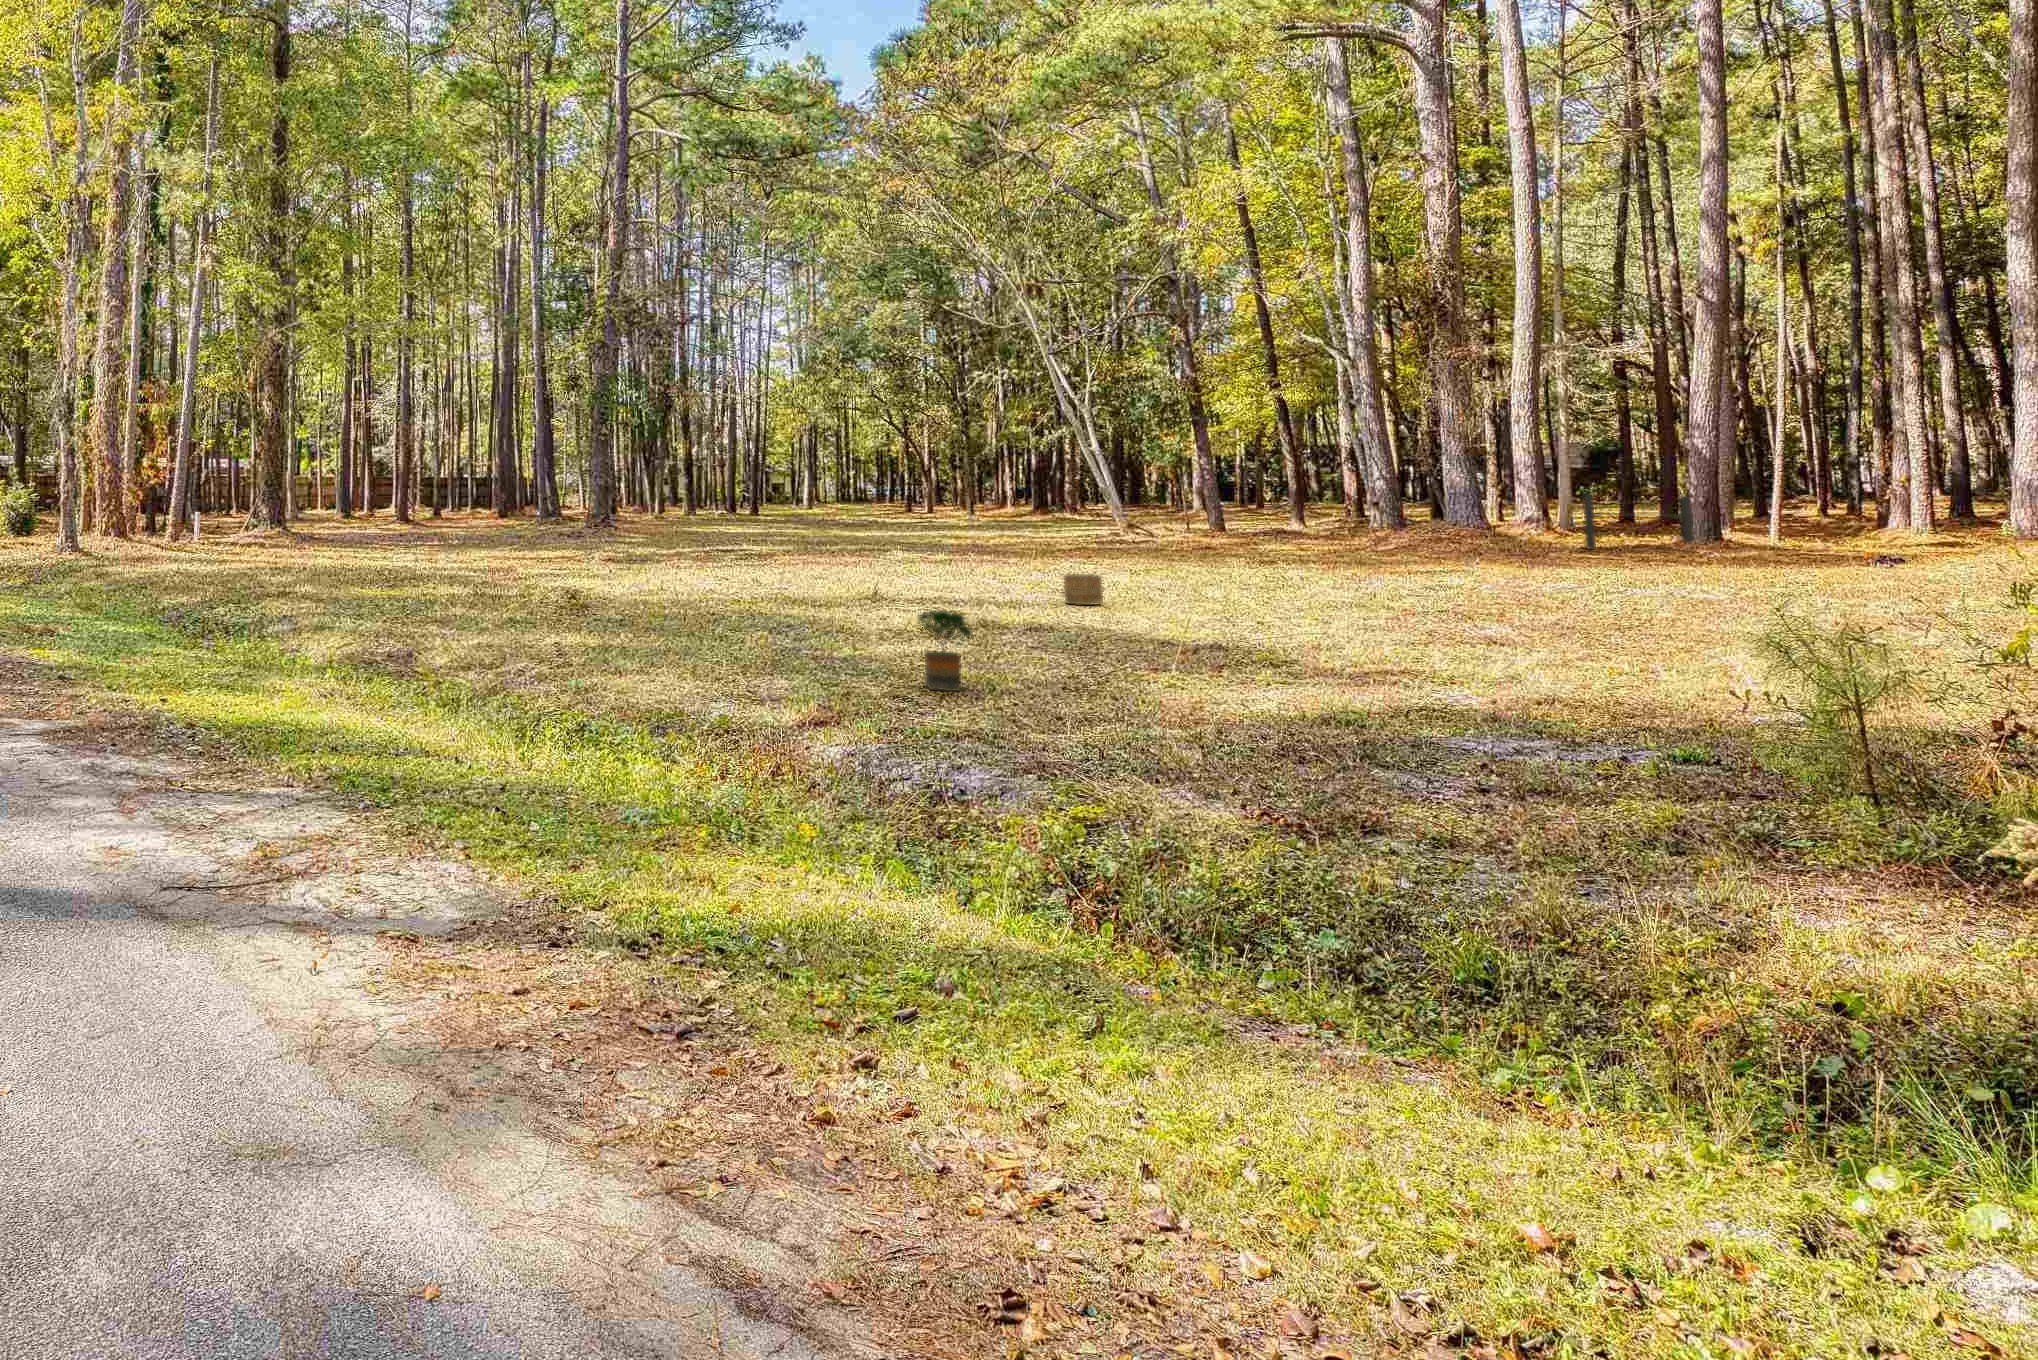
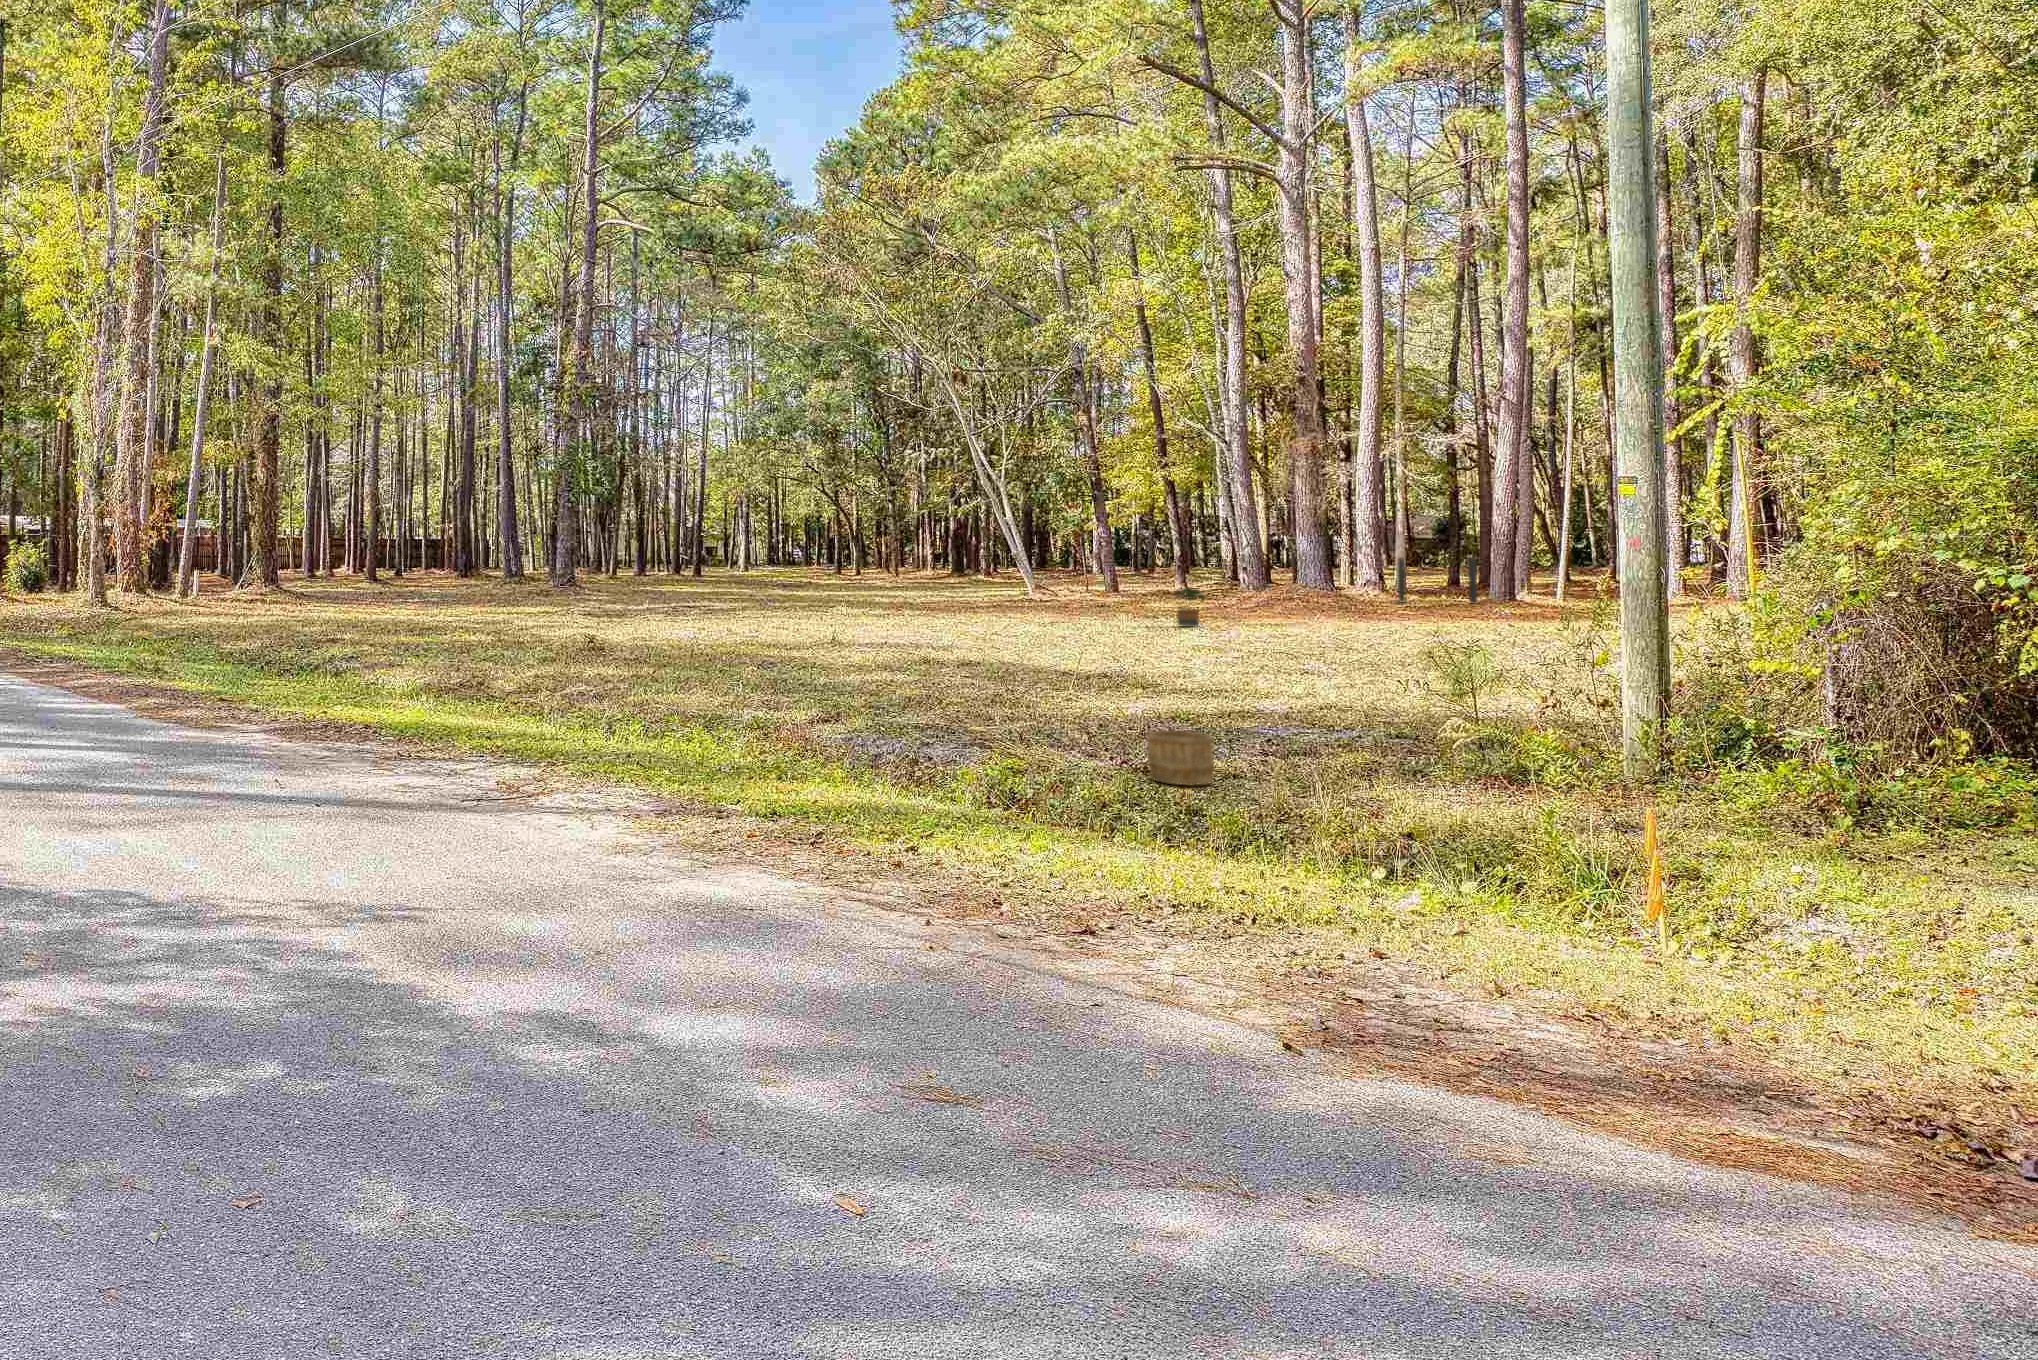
wooden bucket: present [1064,574,1103,605] -> present [1147,730,1214,785]
potted tree: present [918,609,972,691] -> present [1174,587,1204,627]

